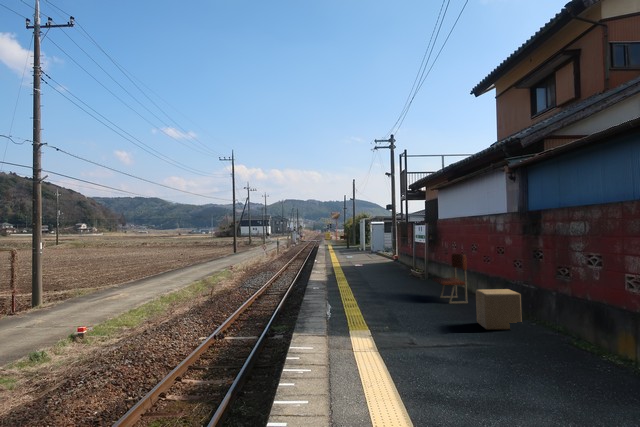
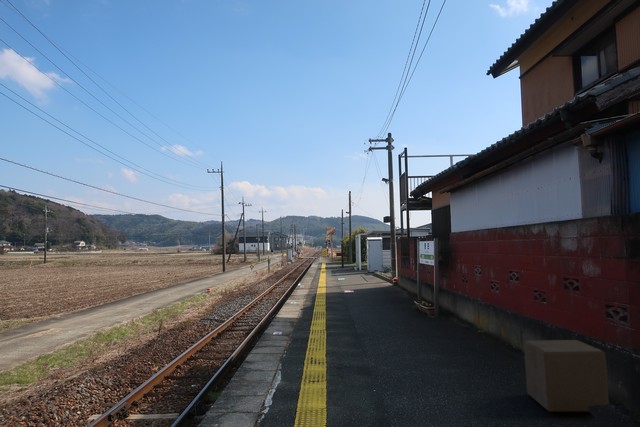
bench: present [433,253,468,304] -> none [447,279,500,351]

